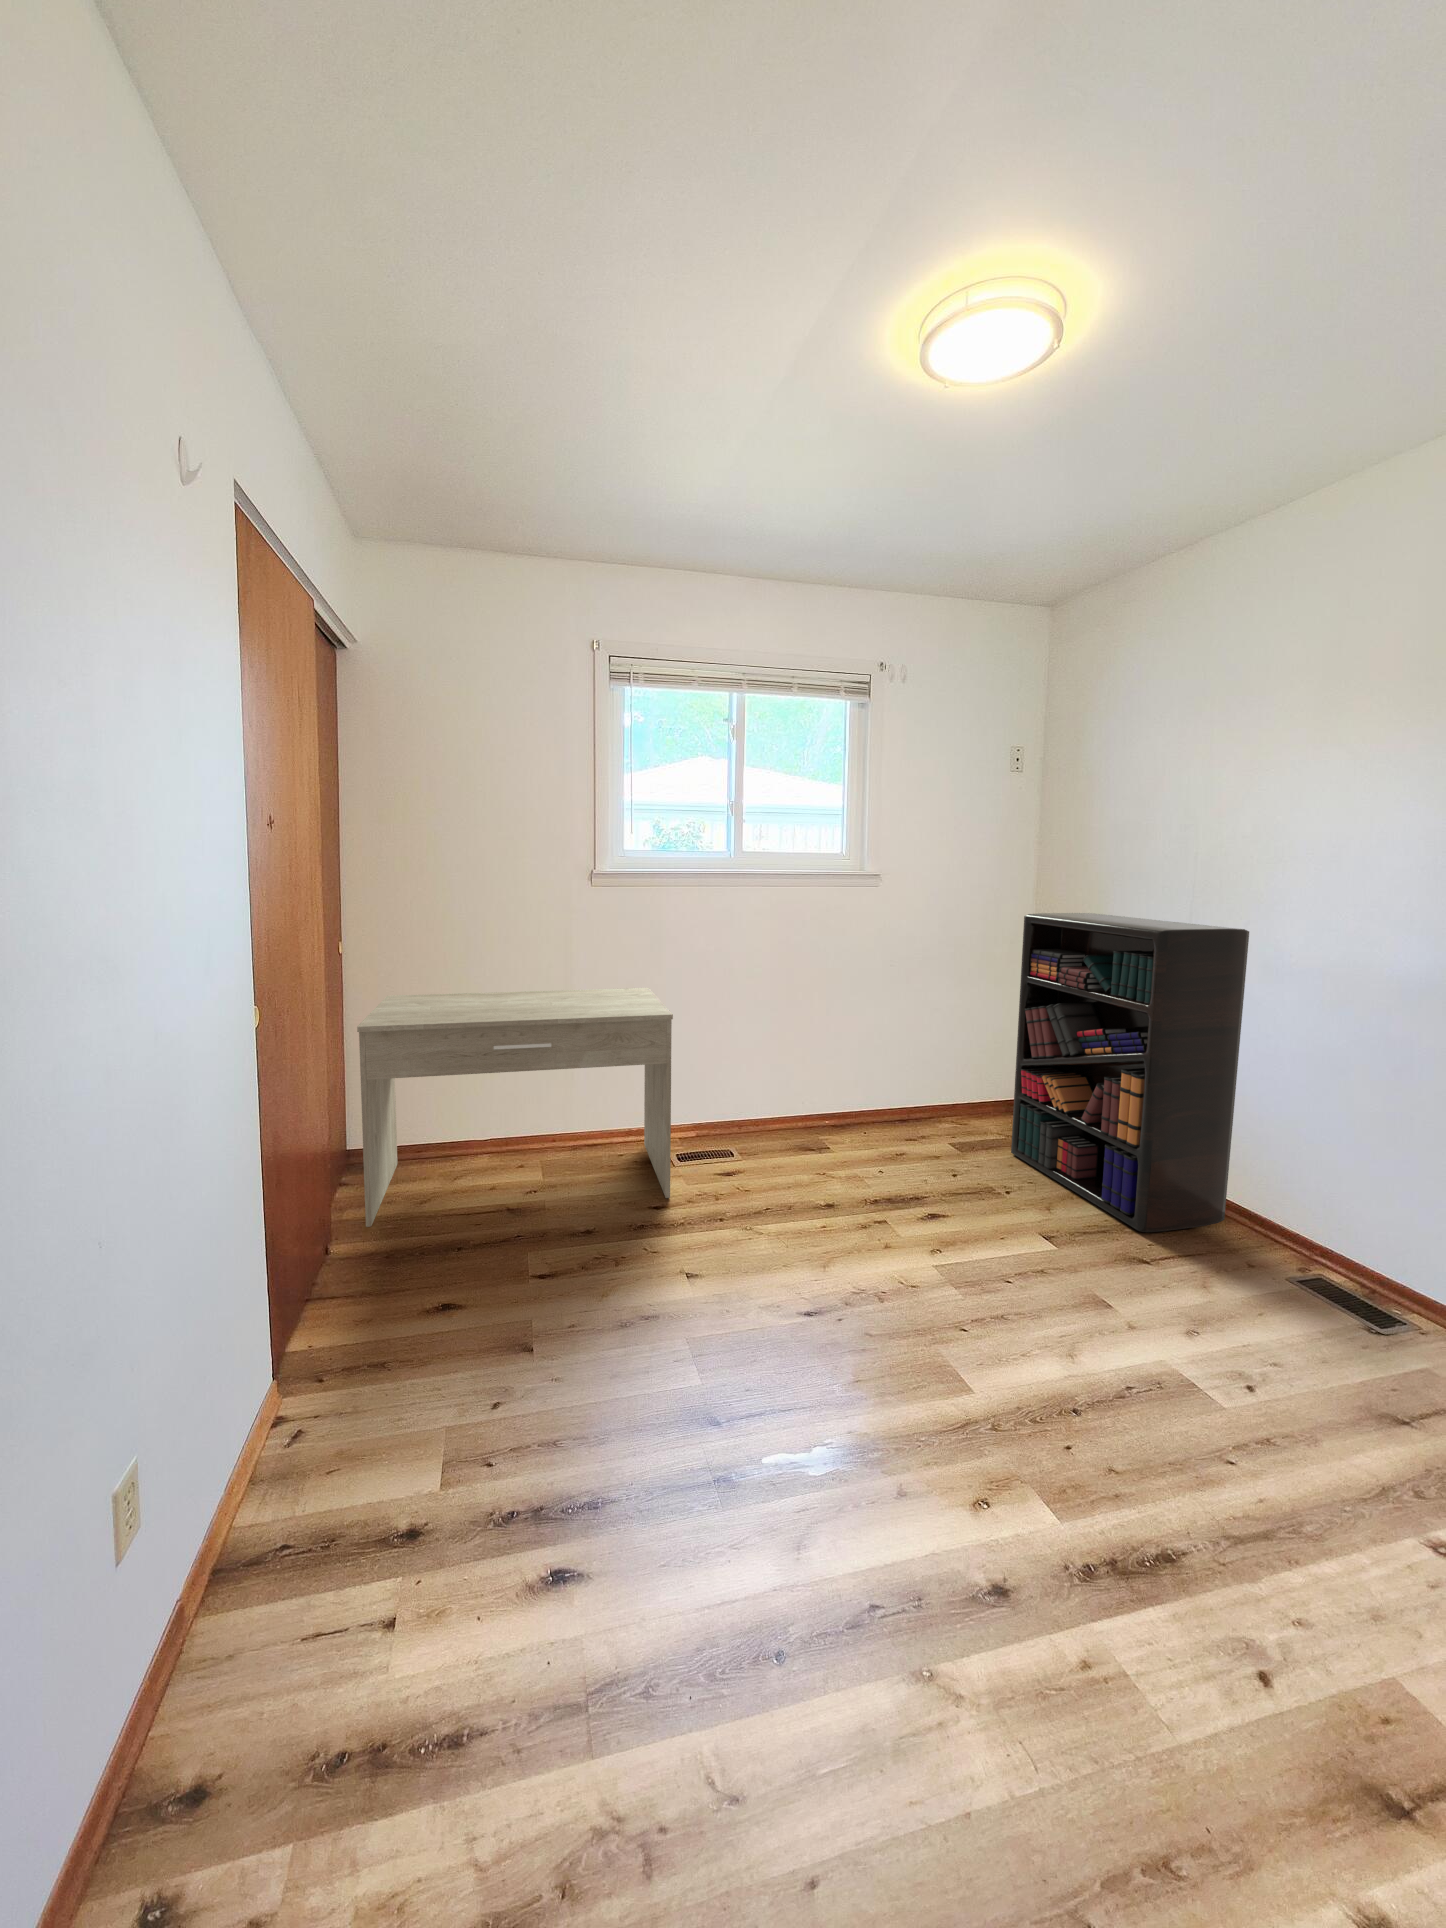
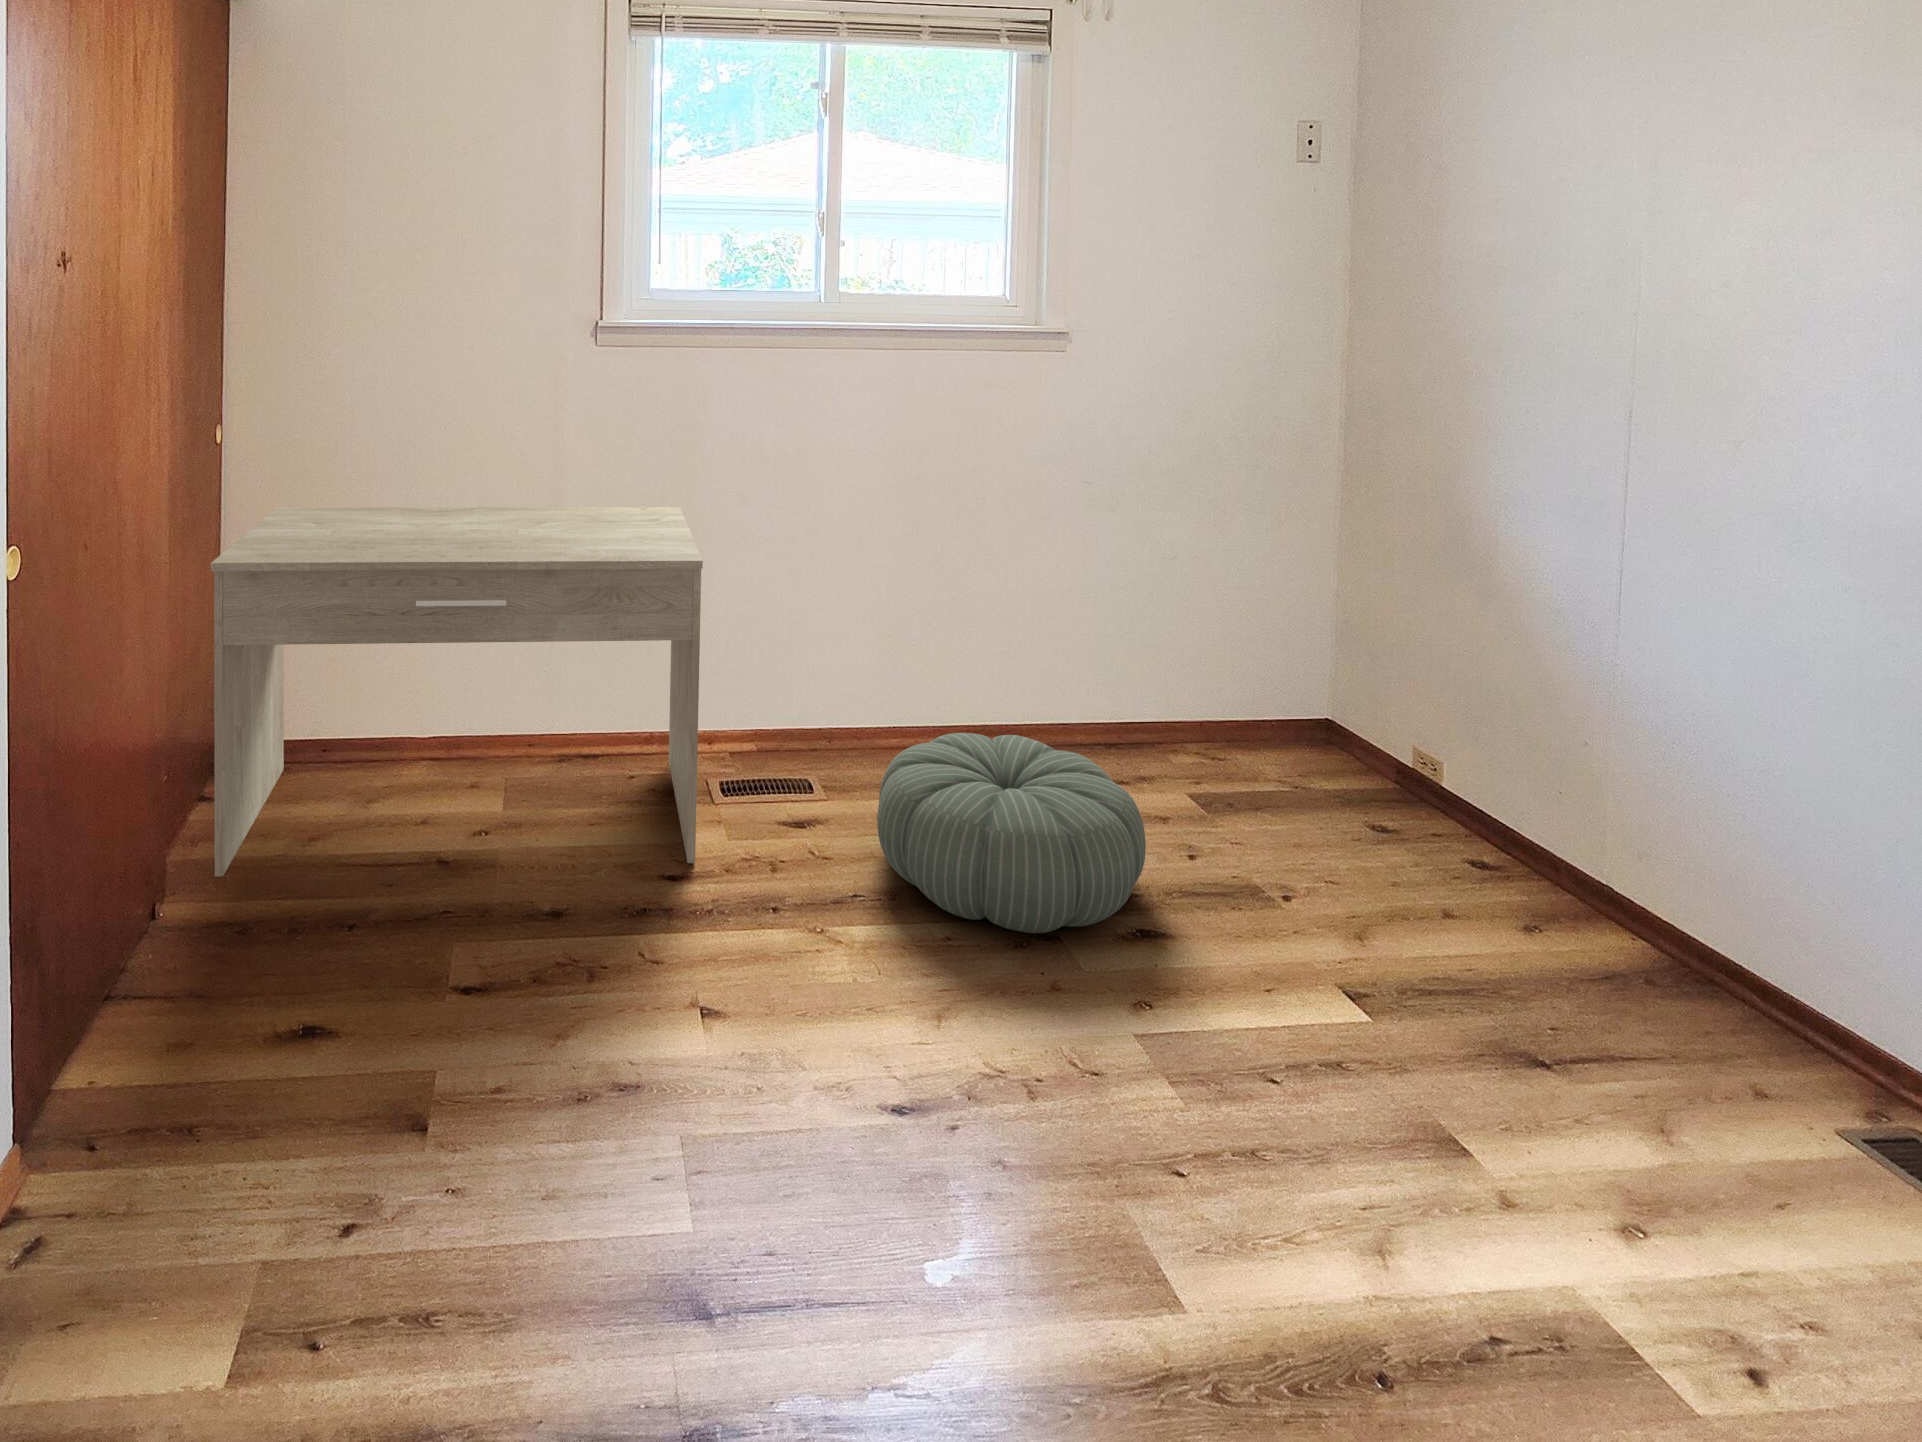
bookshelf: present [1011,913,1249,1232] -> none [1302,405,1749,1006]
pouf: none [777,1113,931,1219] -> present [877,733,1146,933]

